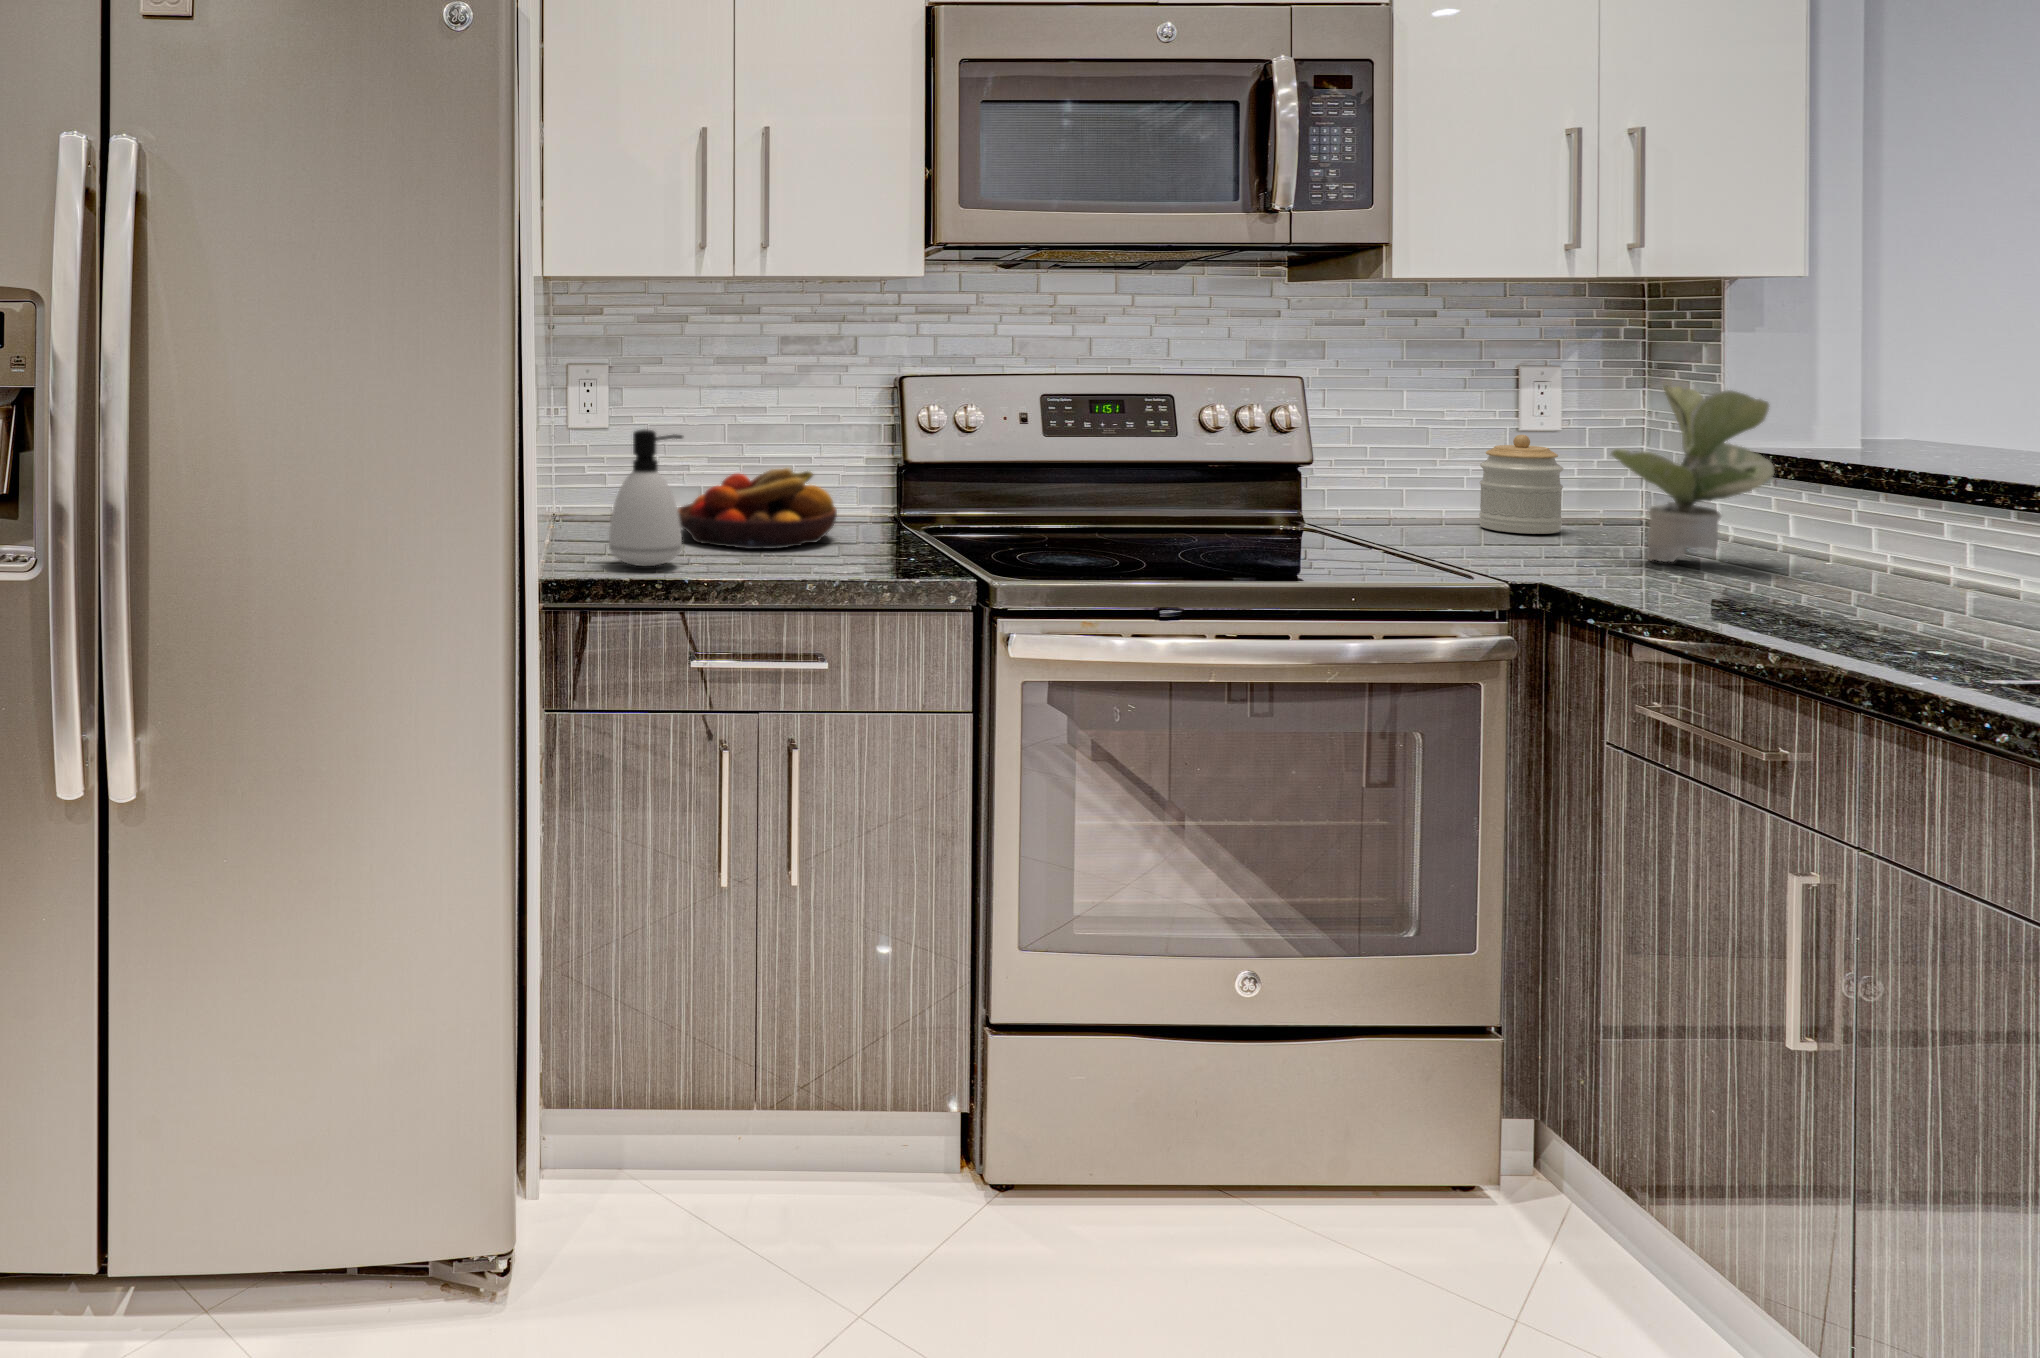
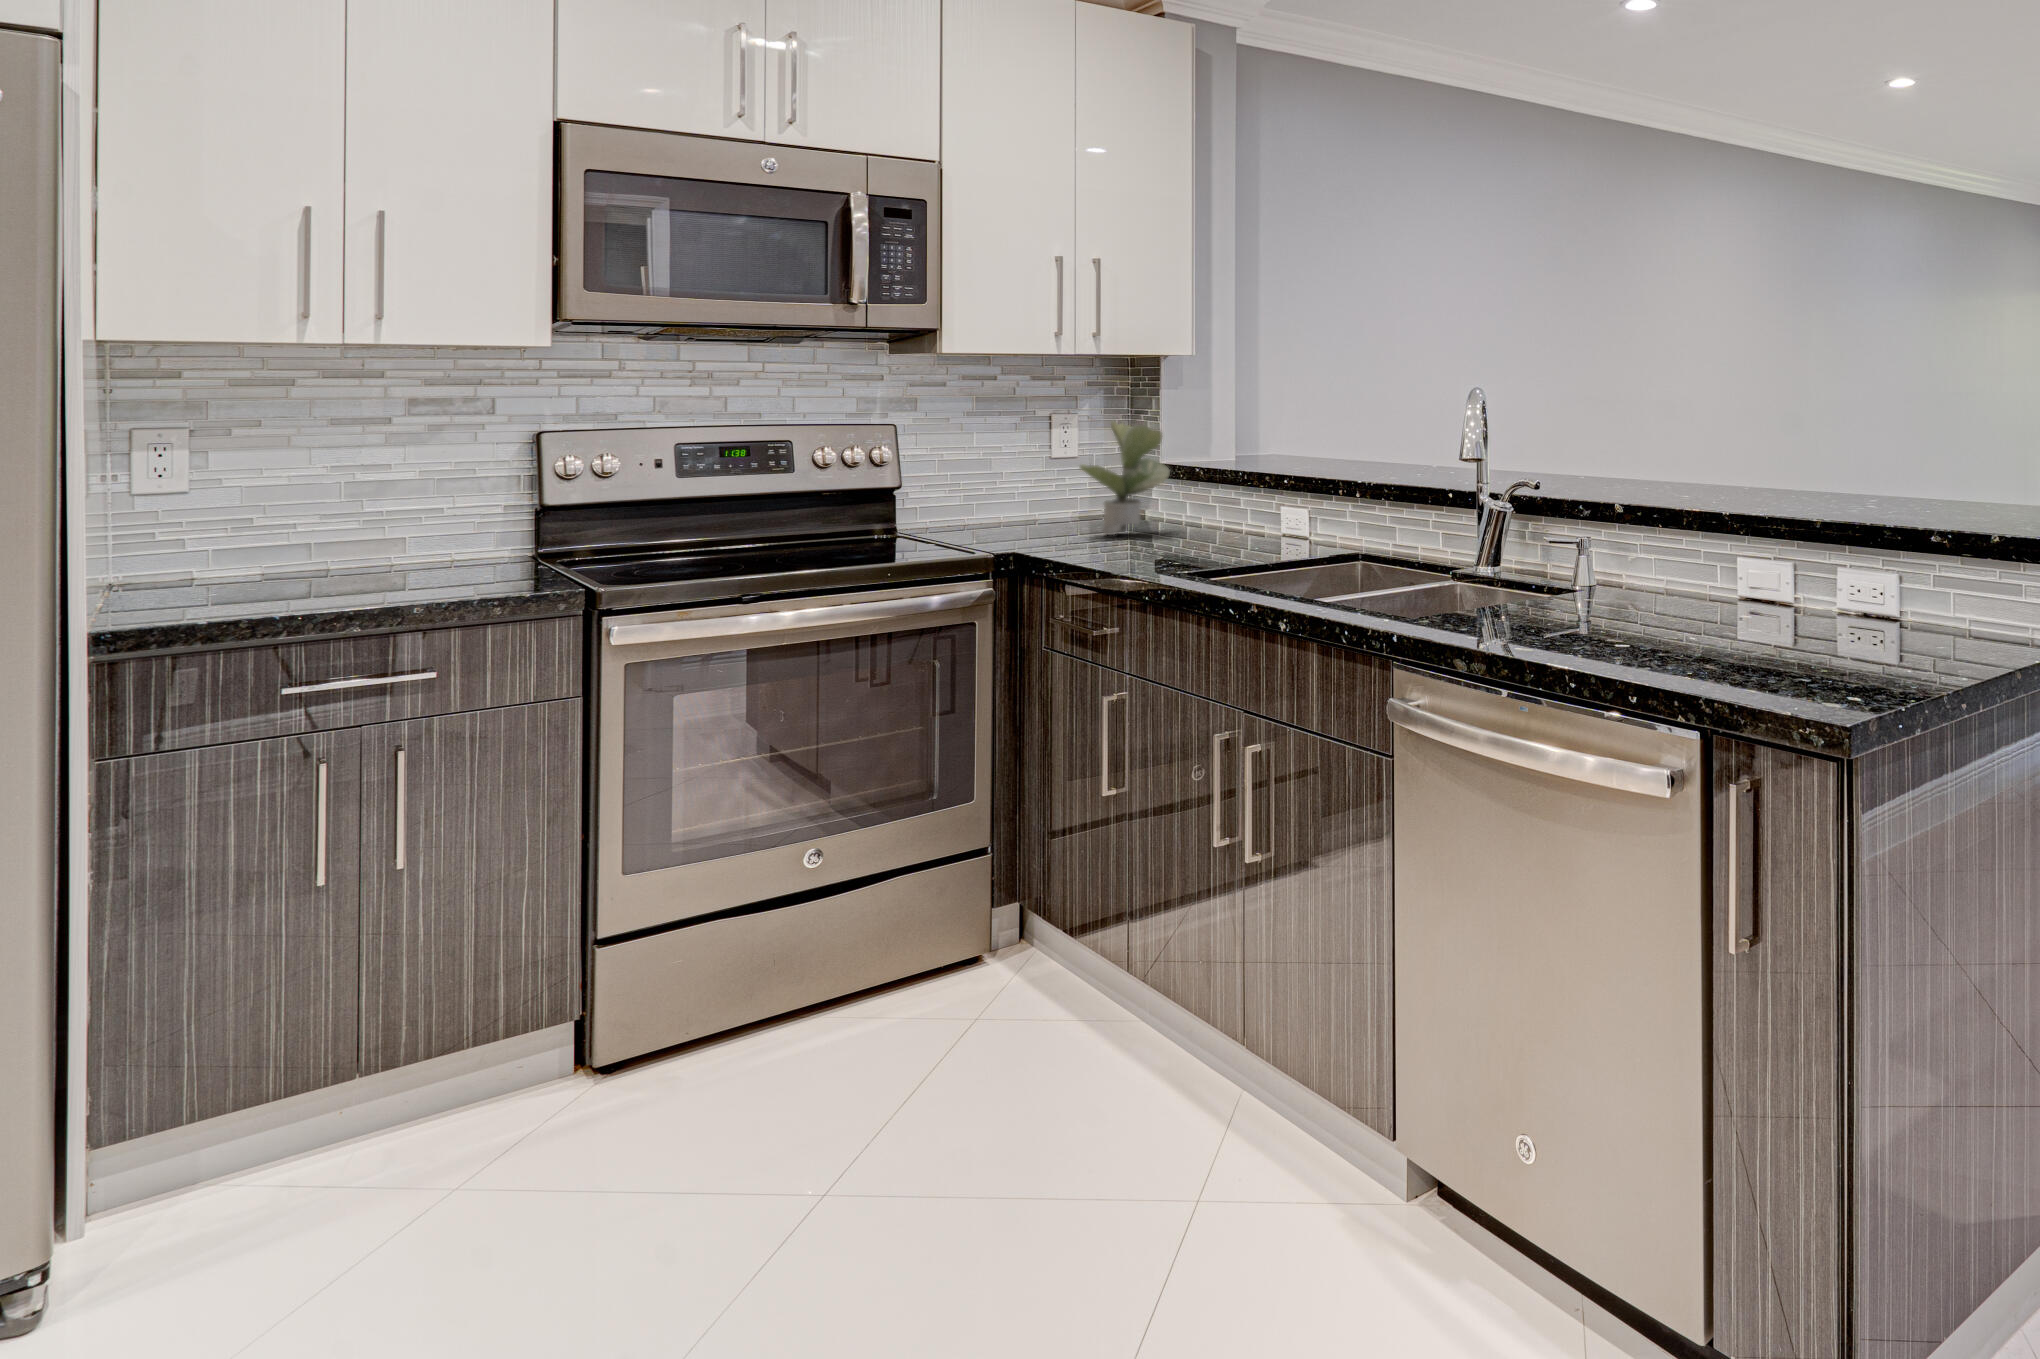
soap dispenser: present [609,429,682,566] -> none [178,484,275,613]
jar: present [1479,435,1563,534] -> none [1019,460,1069,527]
fruit bowl: present [678,468,837,549] -> none [277,516,464,590]

